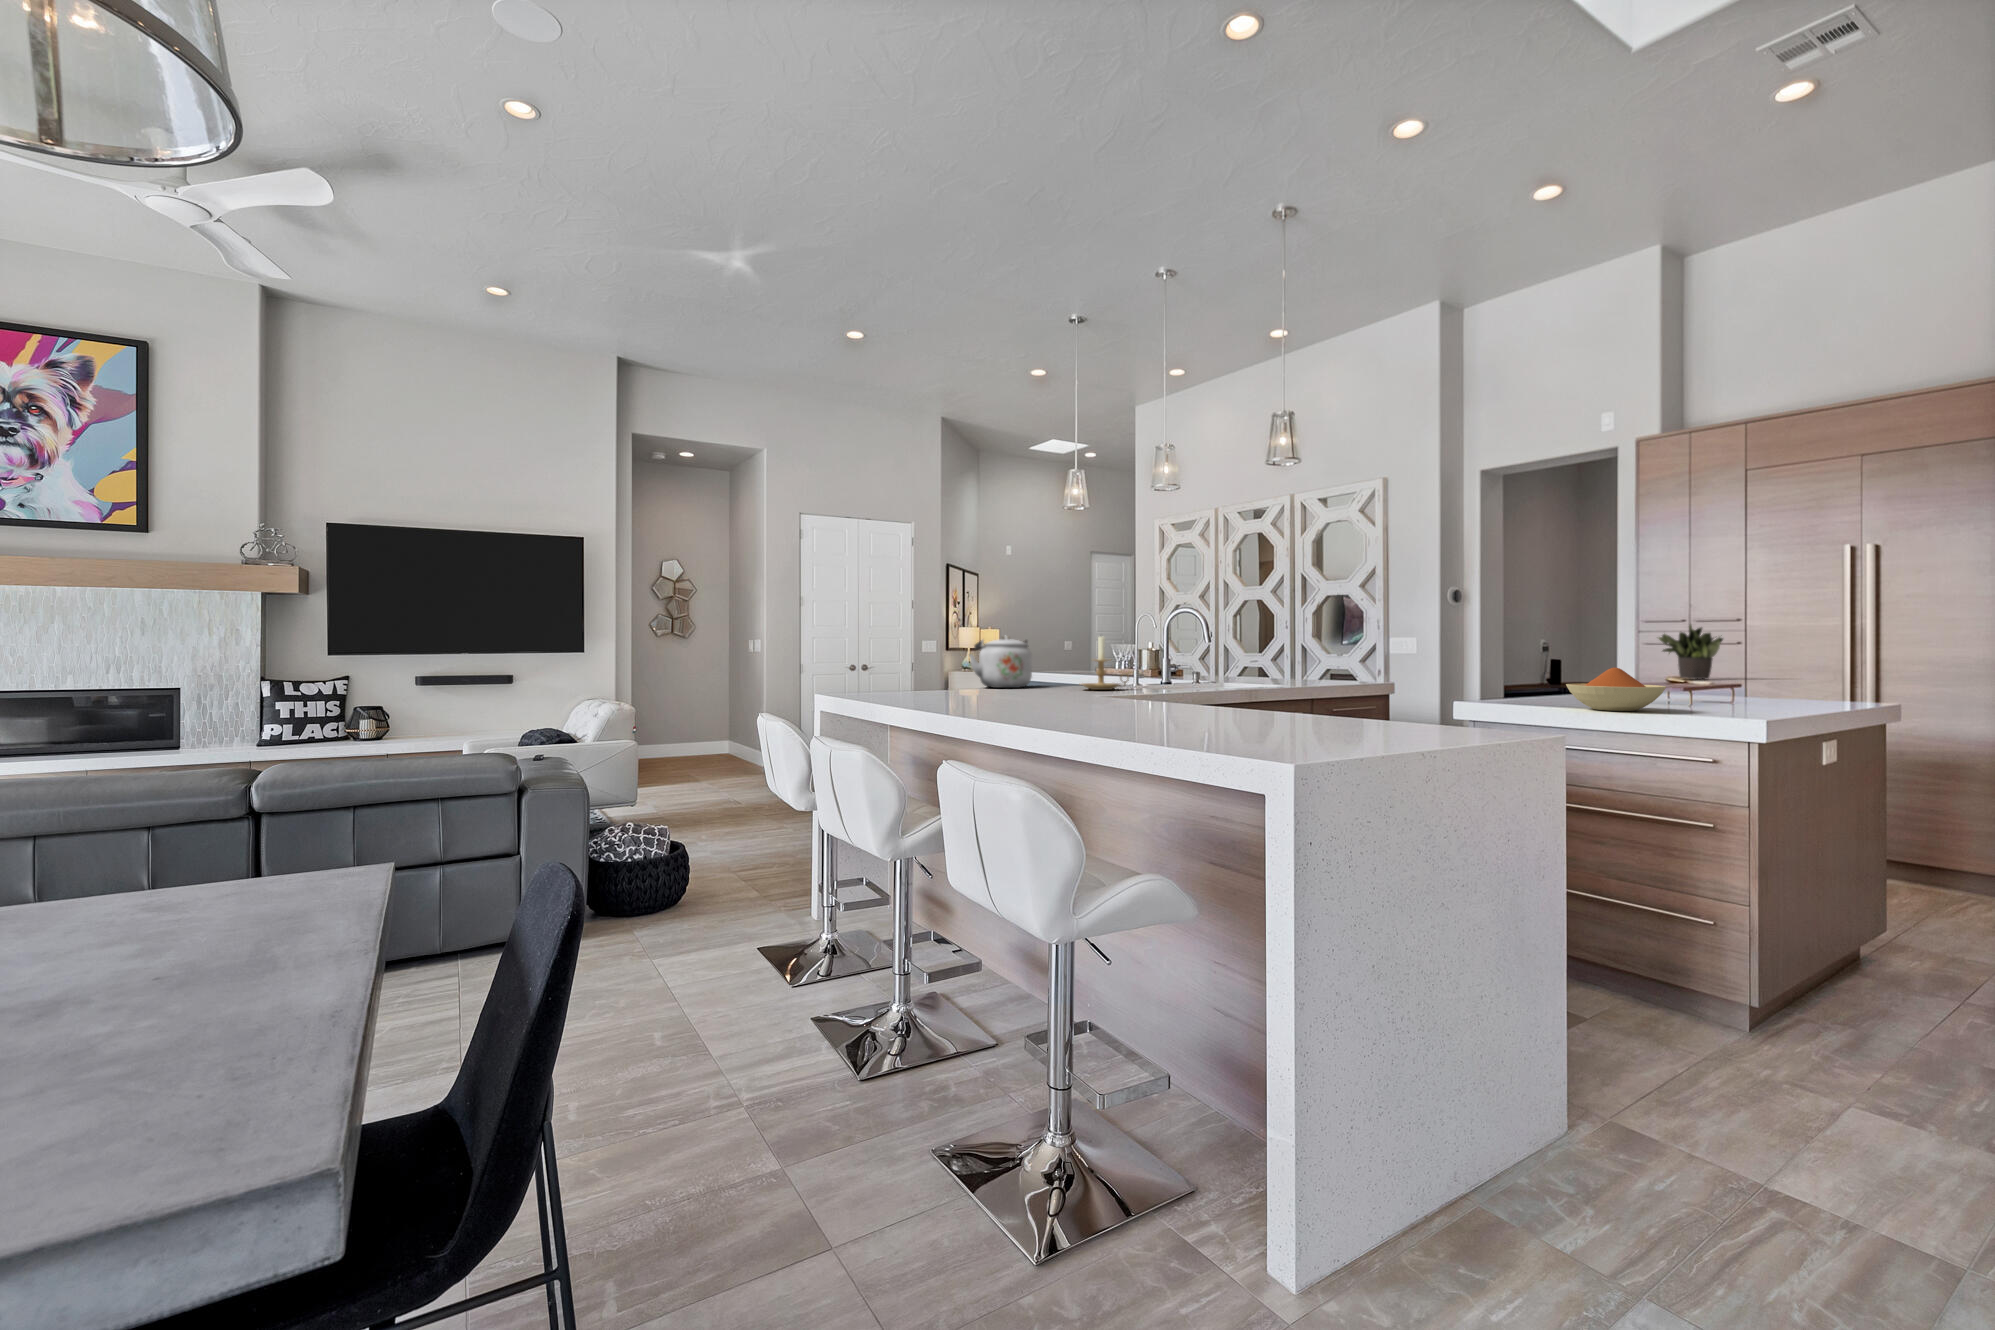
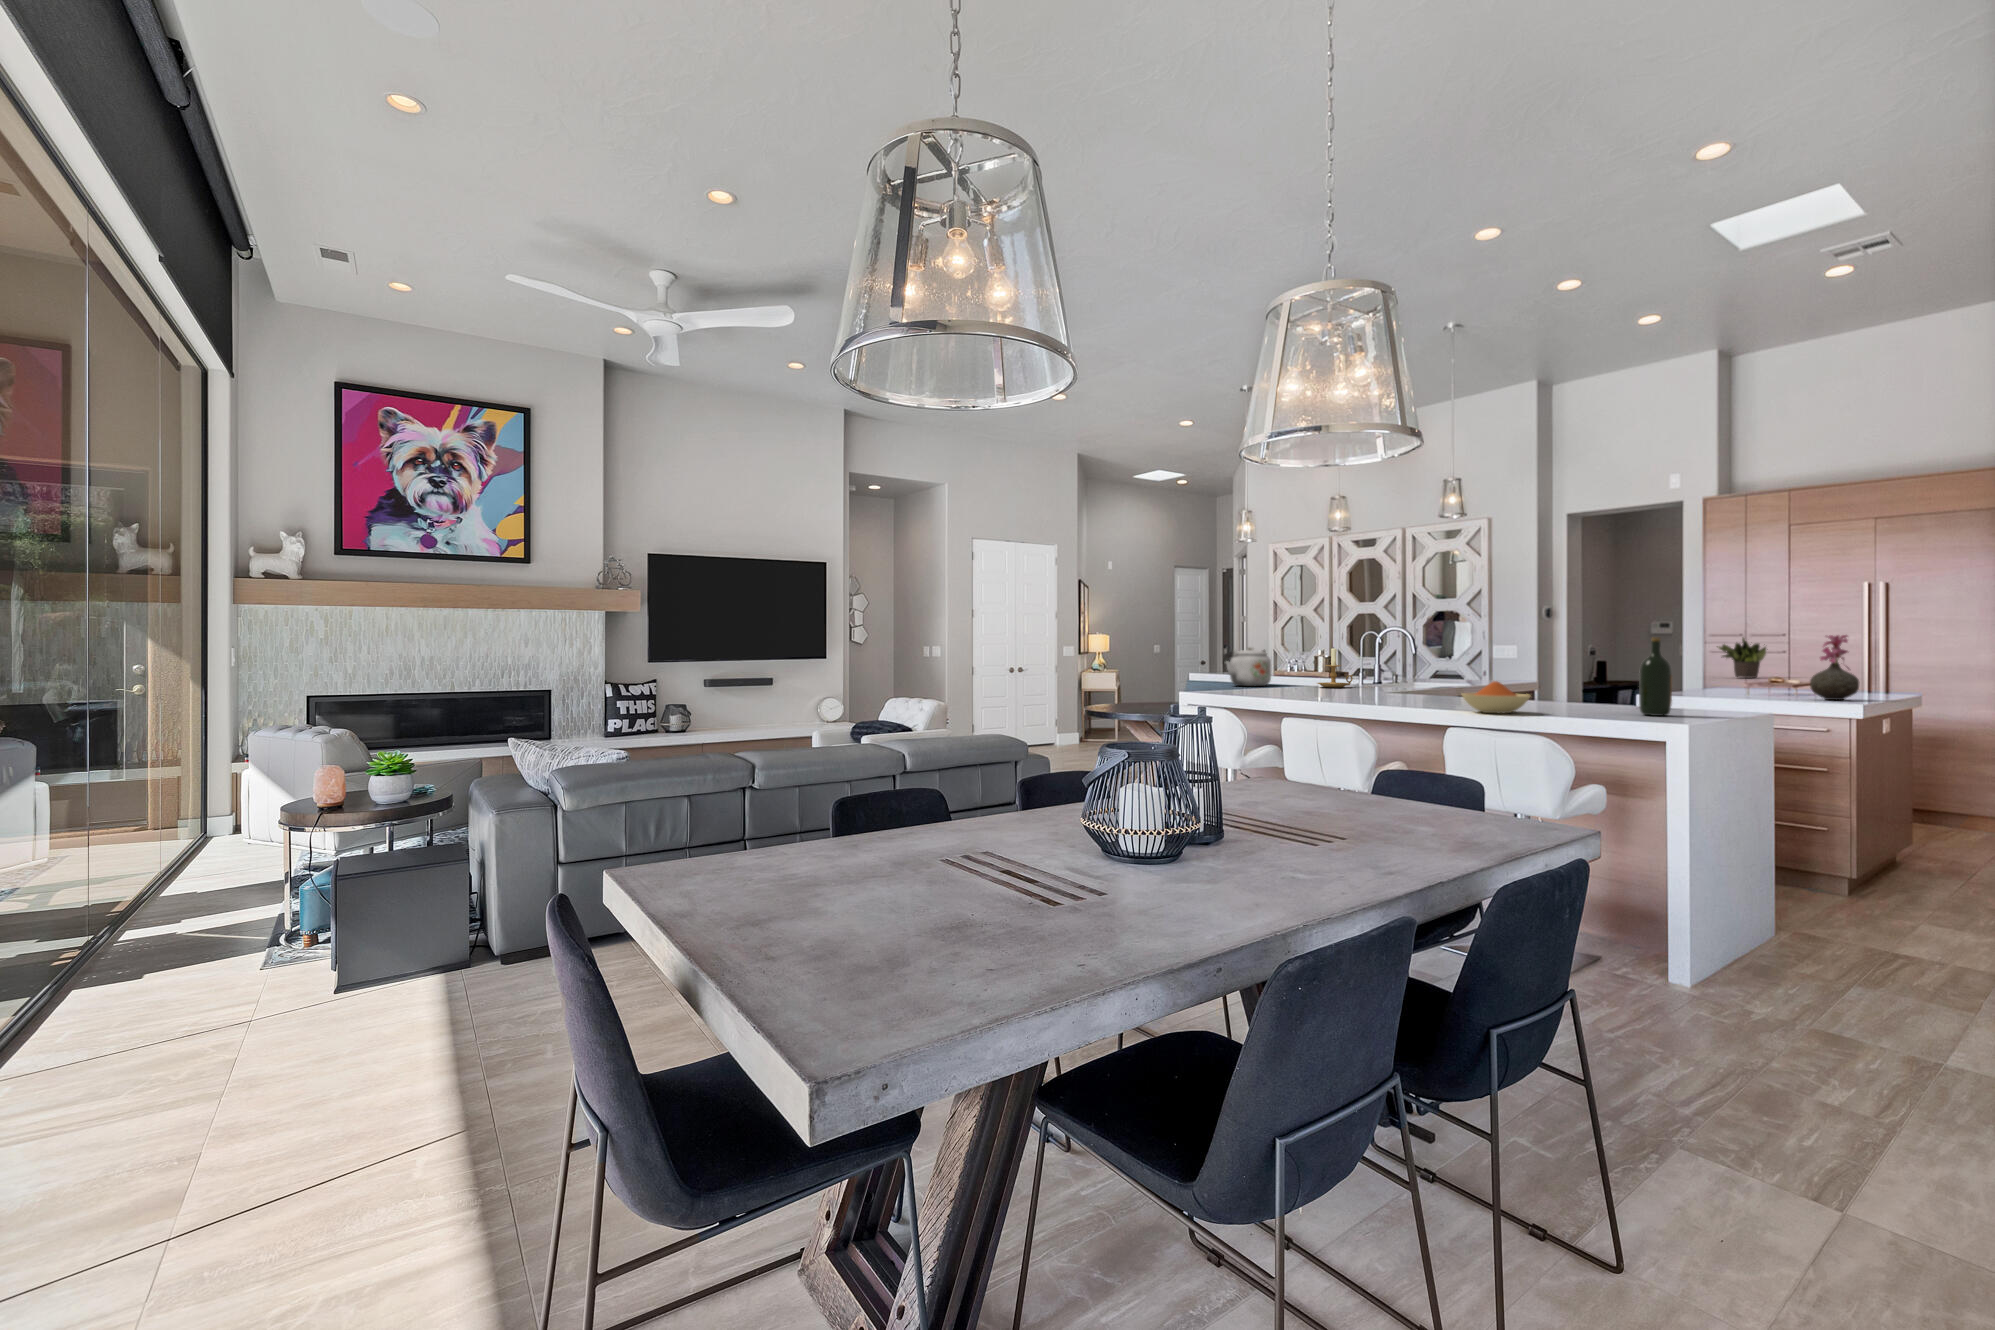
wine bottle: none [1368,602,1420,742] -> present [1639,637,1672,716]
vase: none [1726,607,1803,713] -> present [1810,635,1859,700]
bowl: present [1566,668,1666,711] -> present [1462,681,1530,713]

